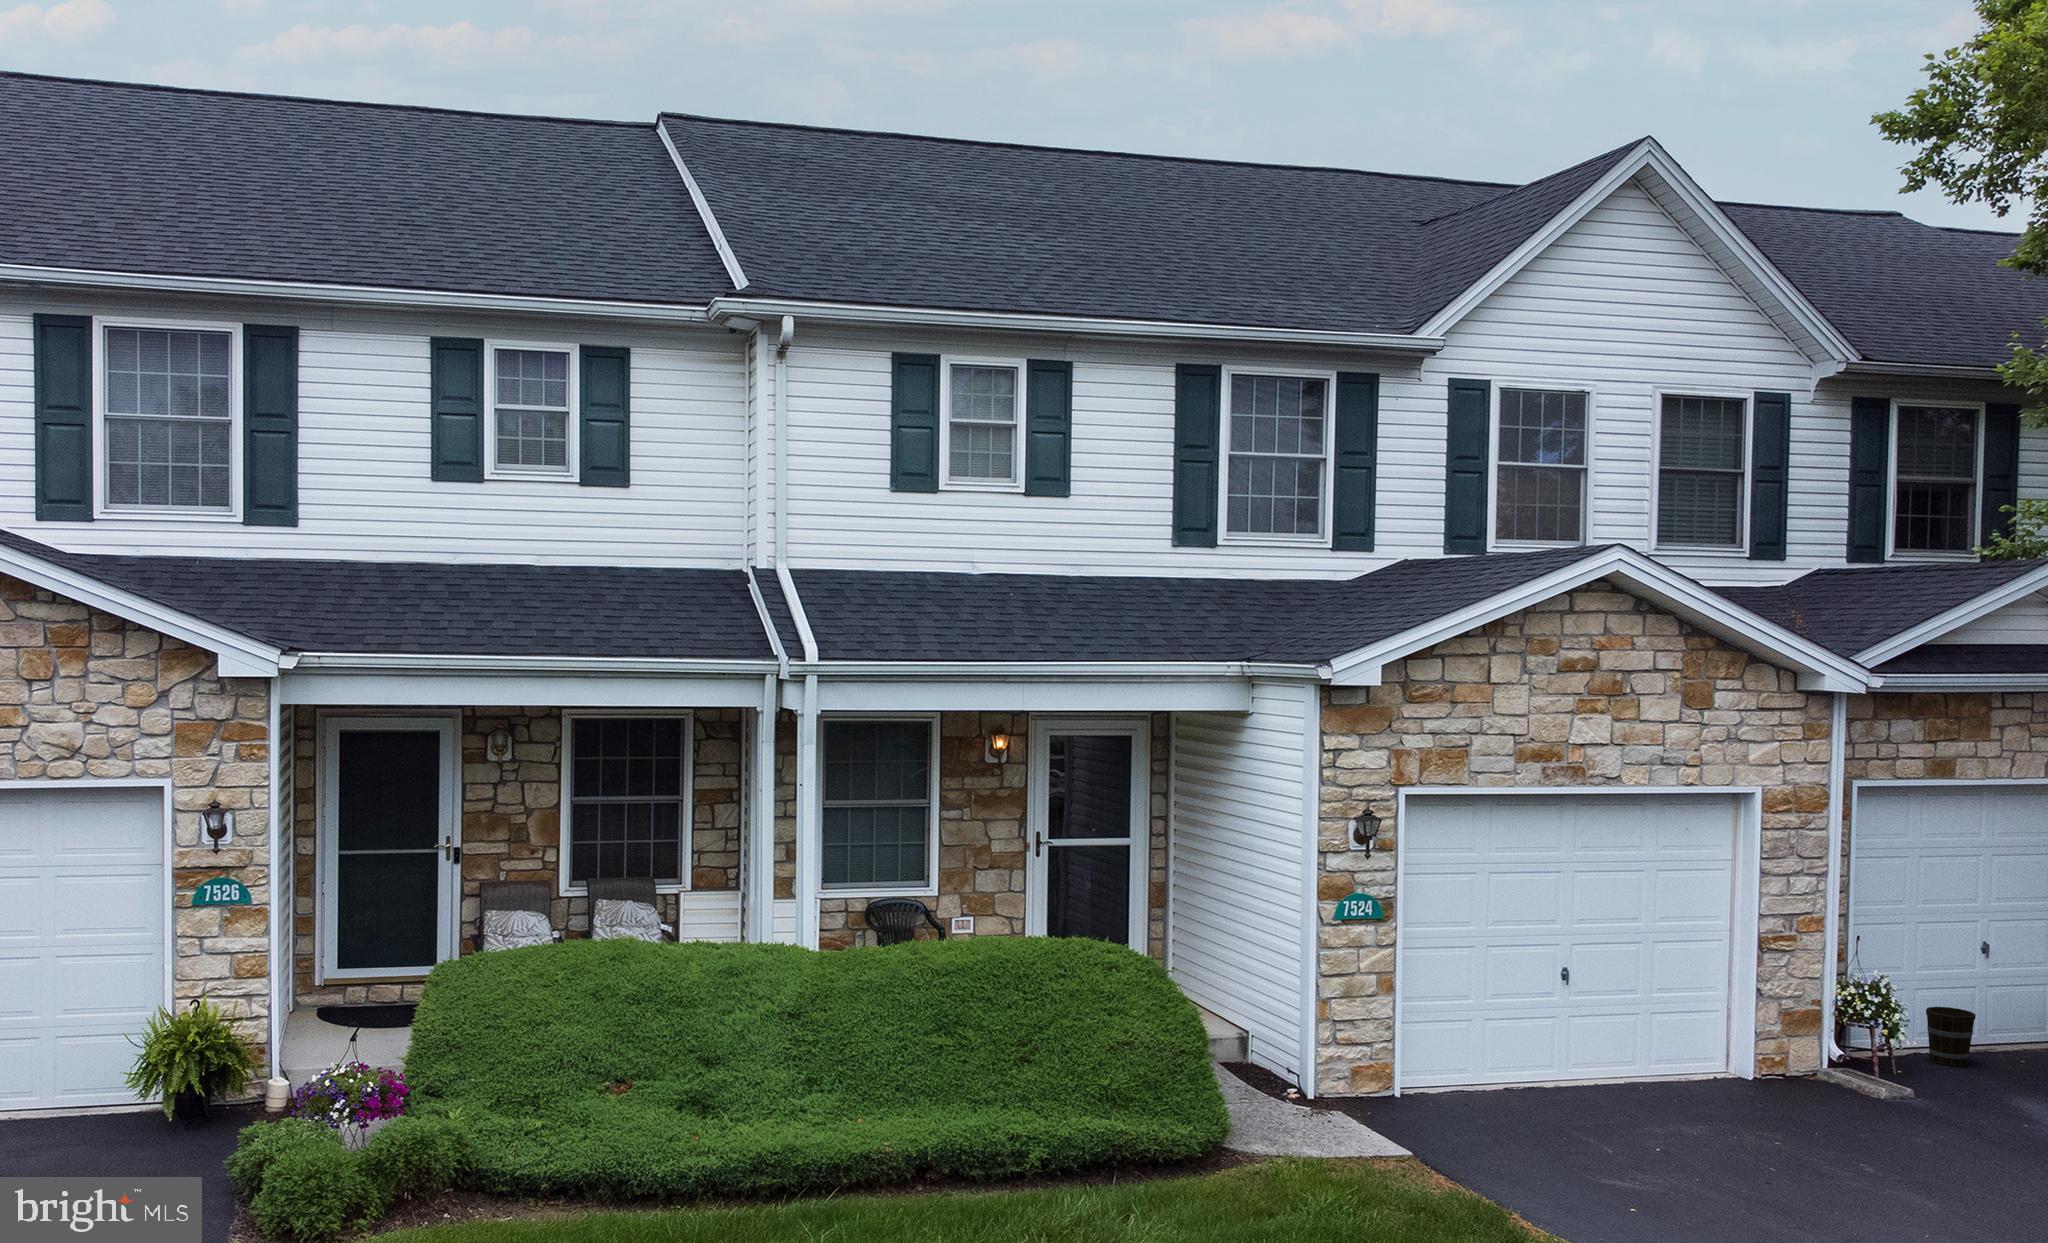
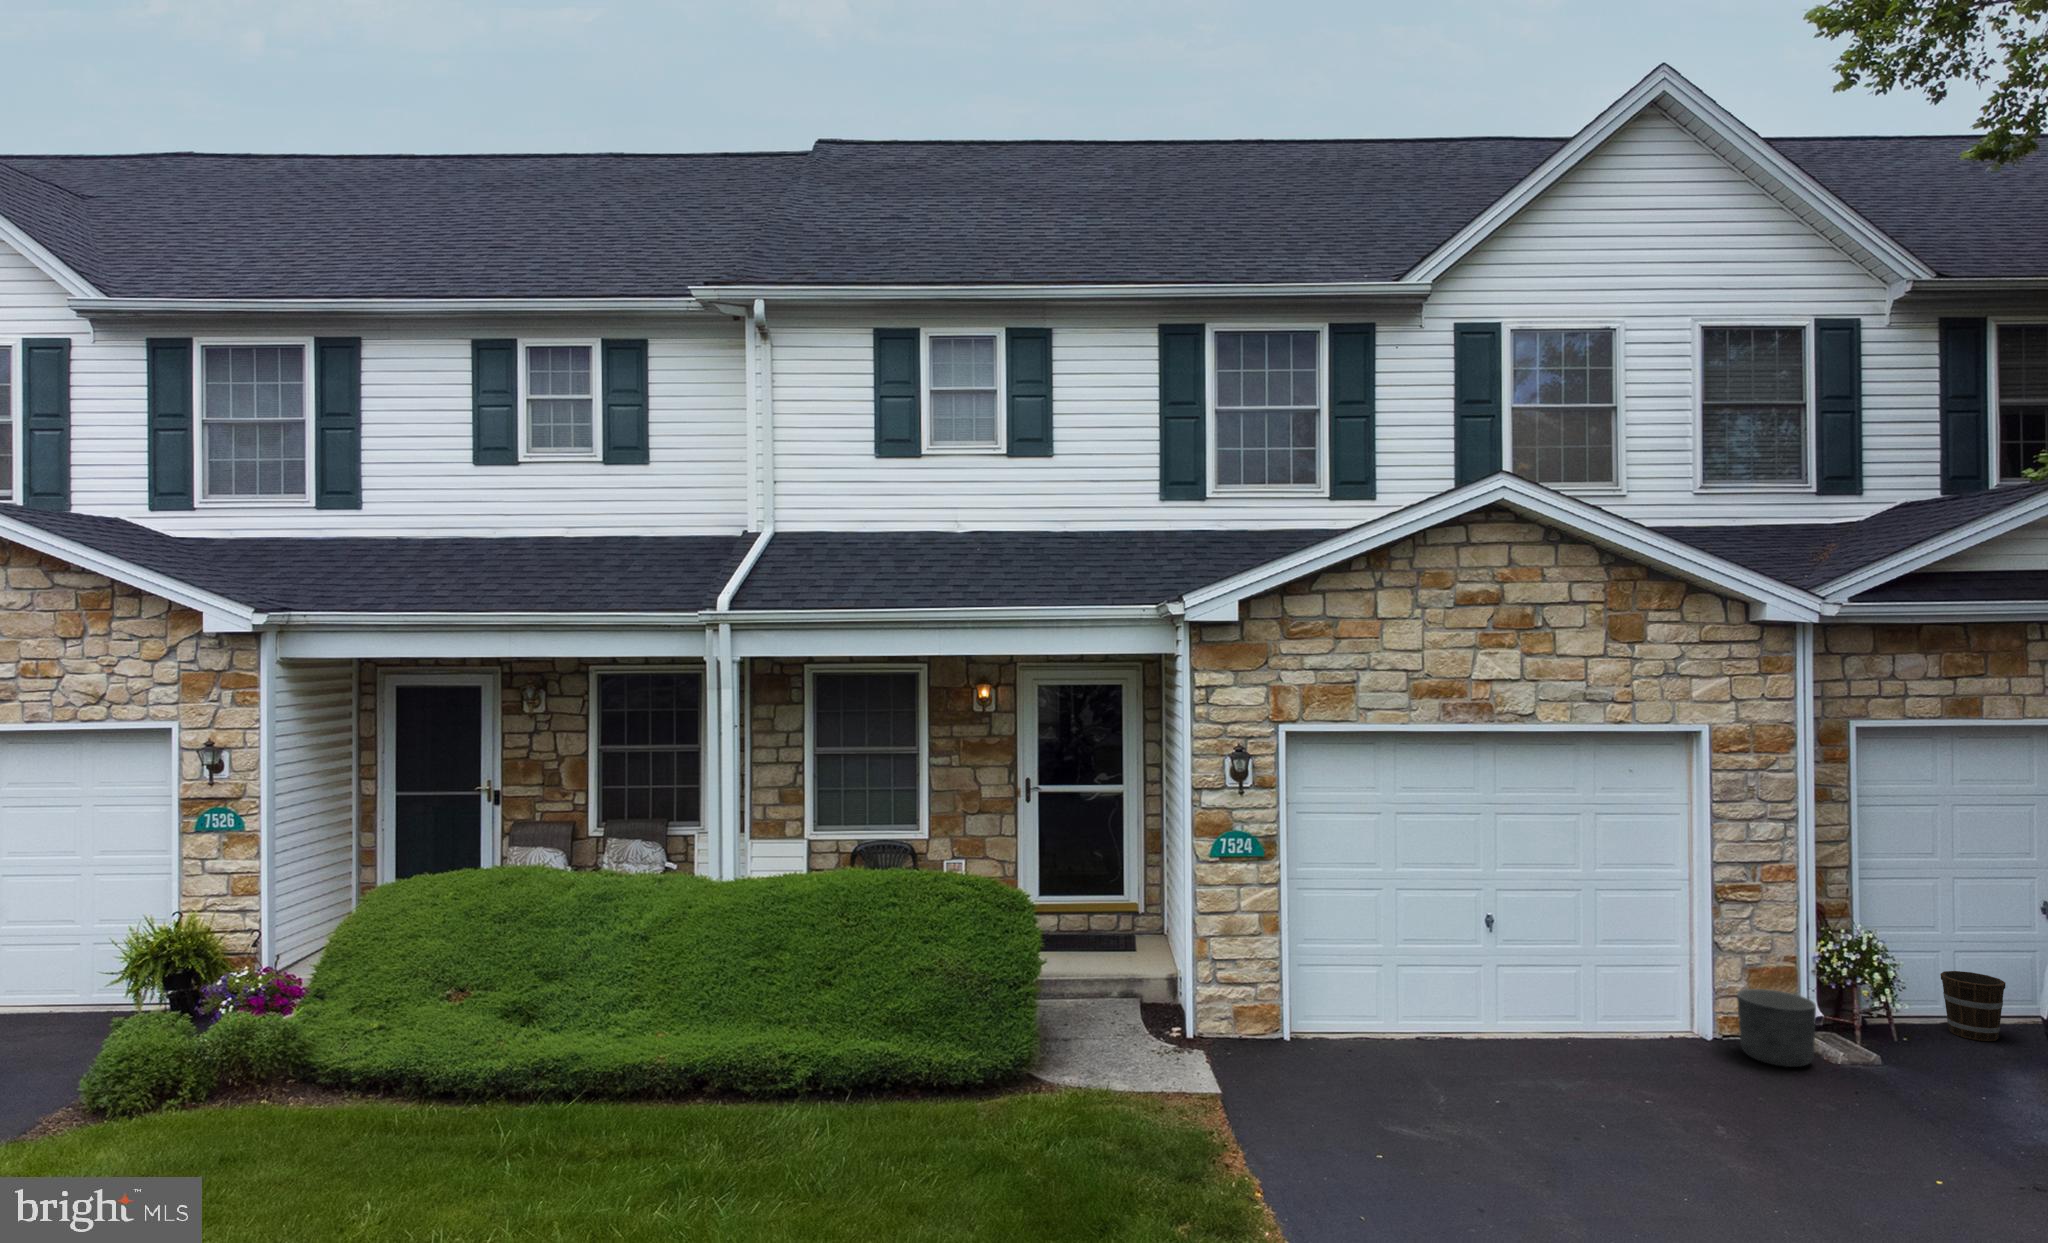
planter: none [1776,1027,1840,1092] -> present [1737,989,1816,1067]

